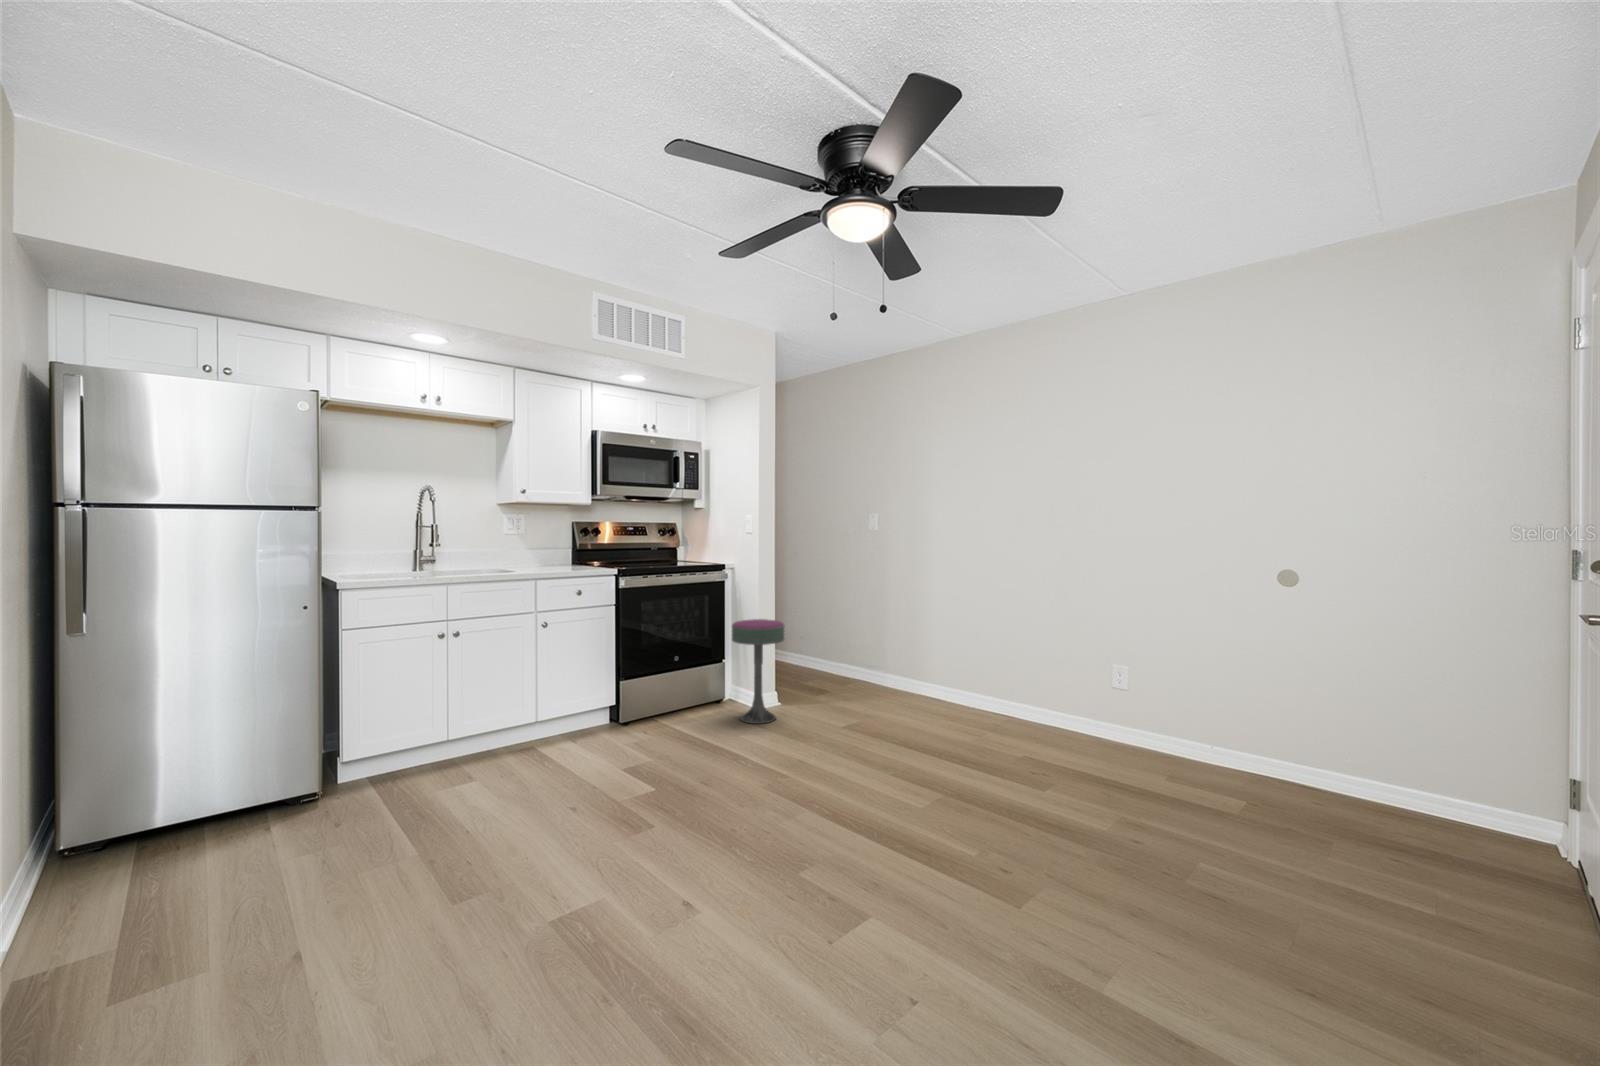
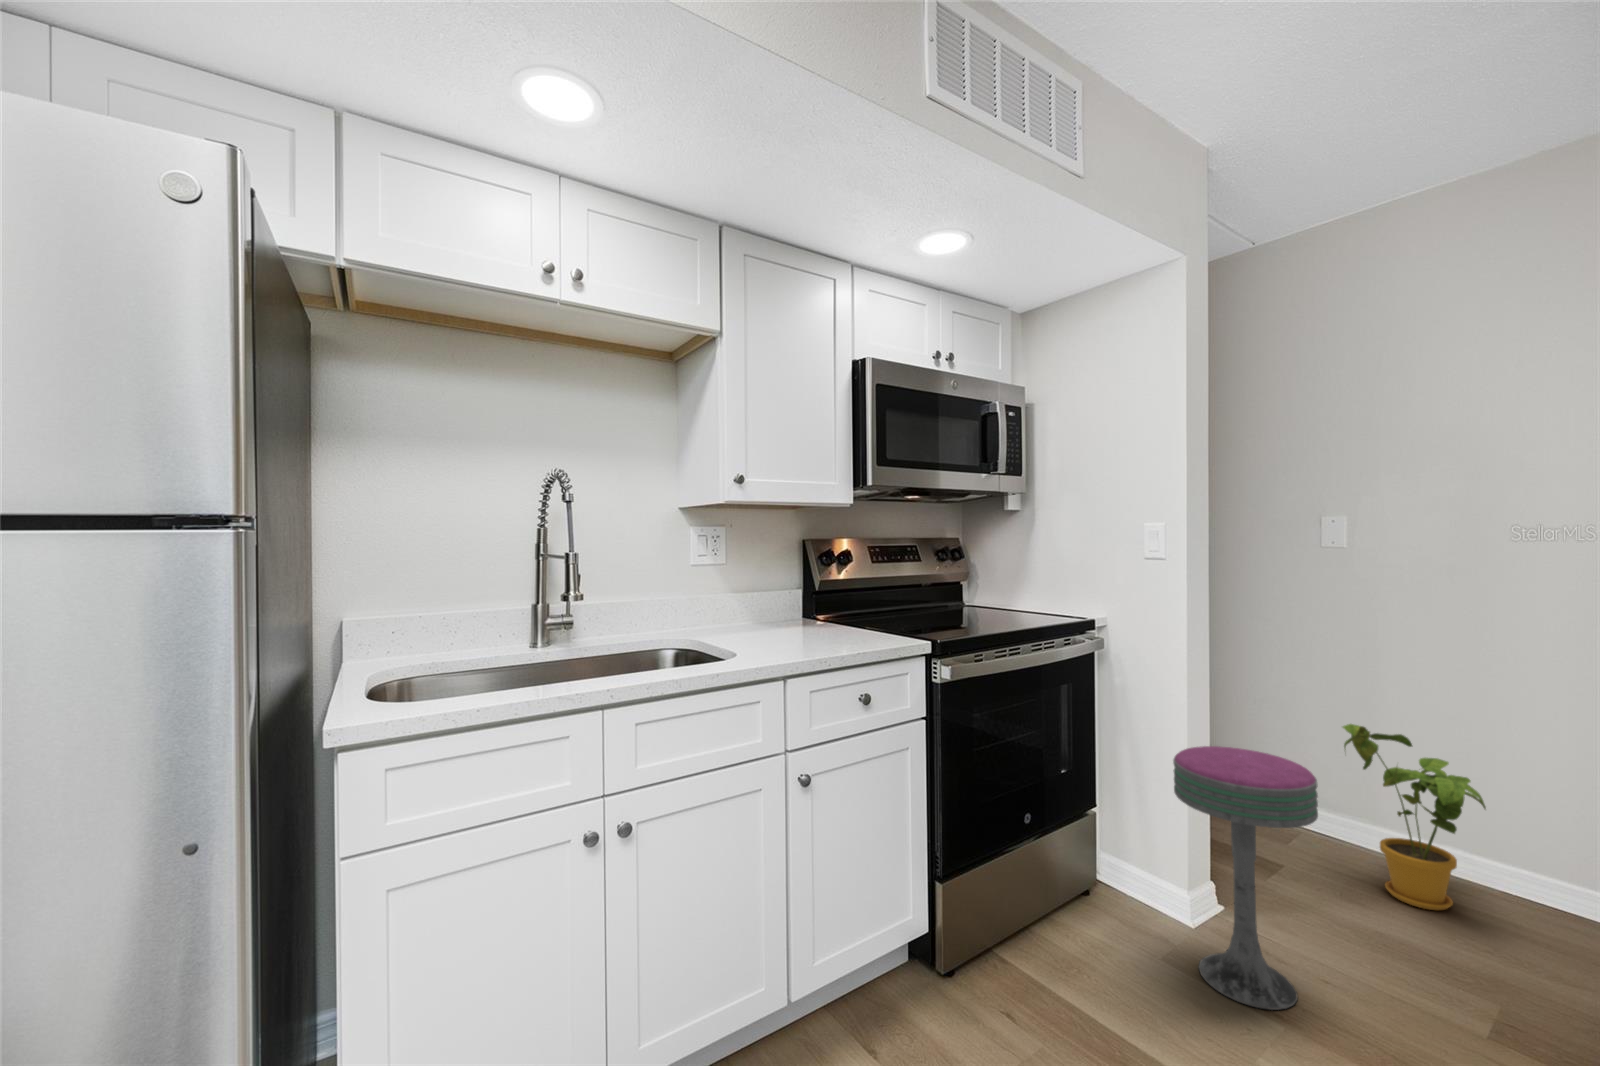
house plant: none [842,615,896,698] -> present [1343,724,1486,910]

